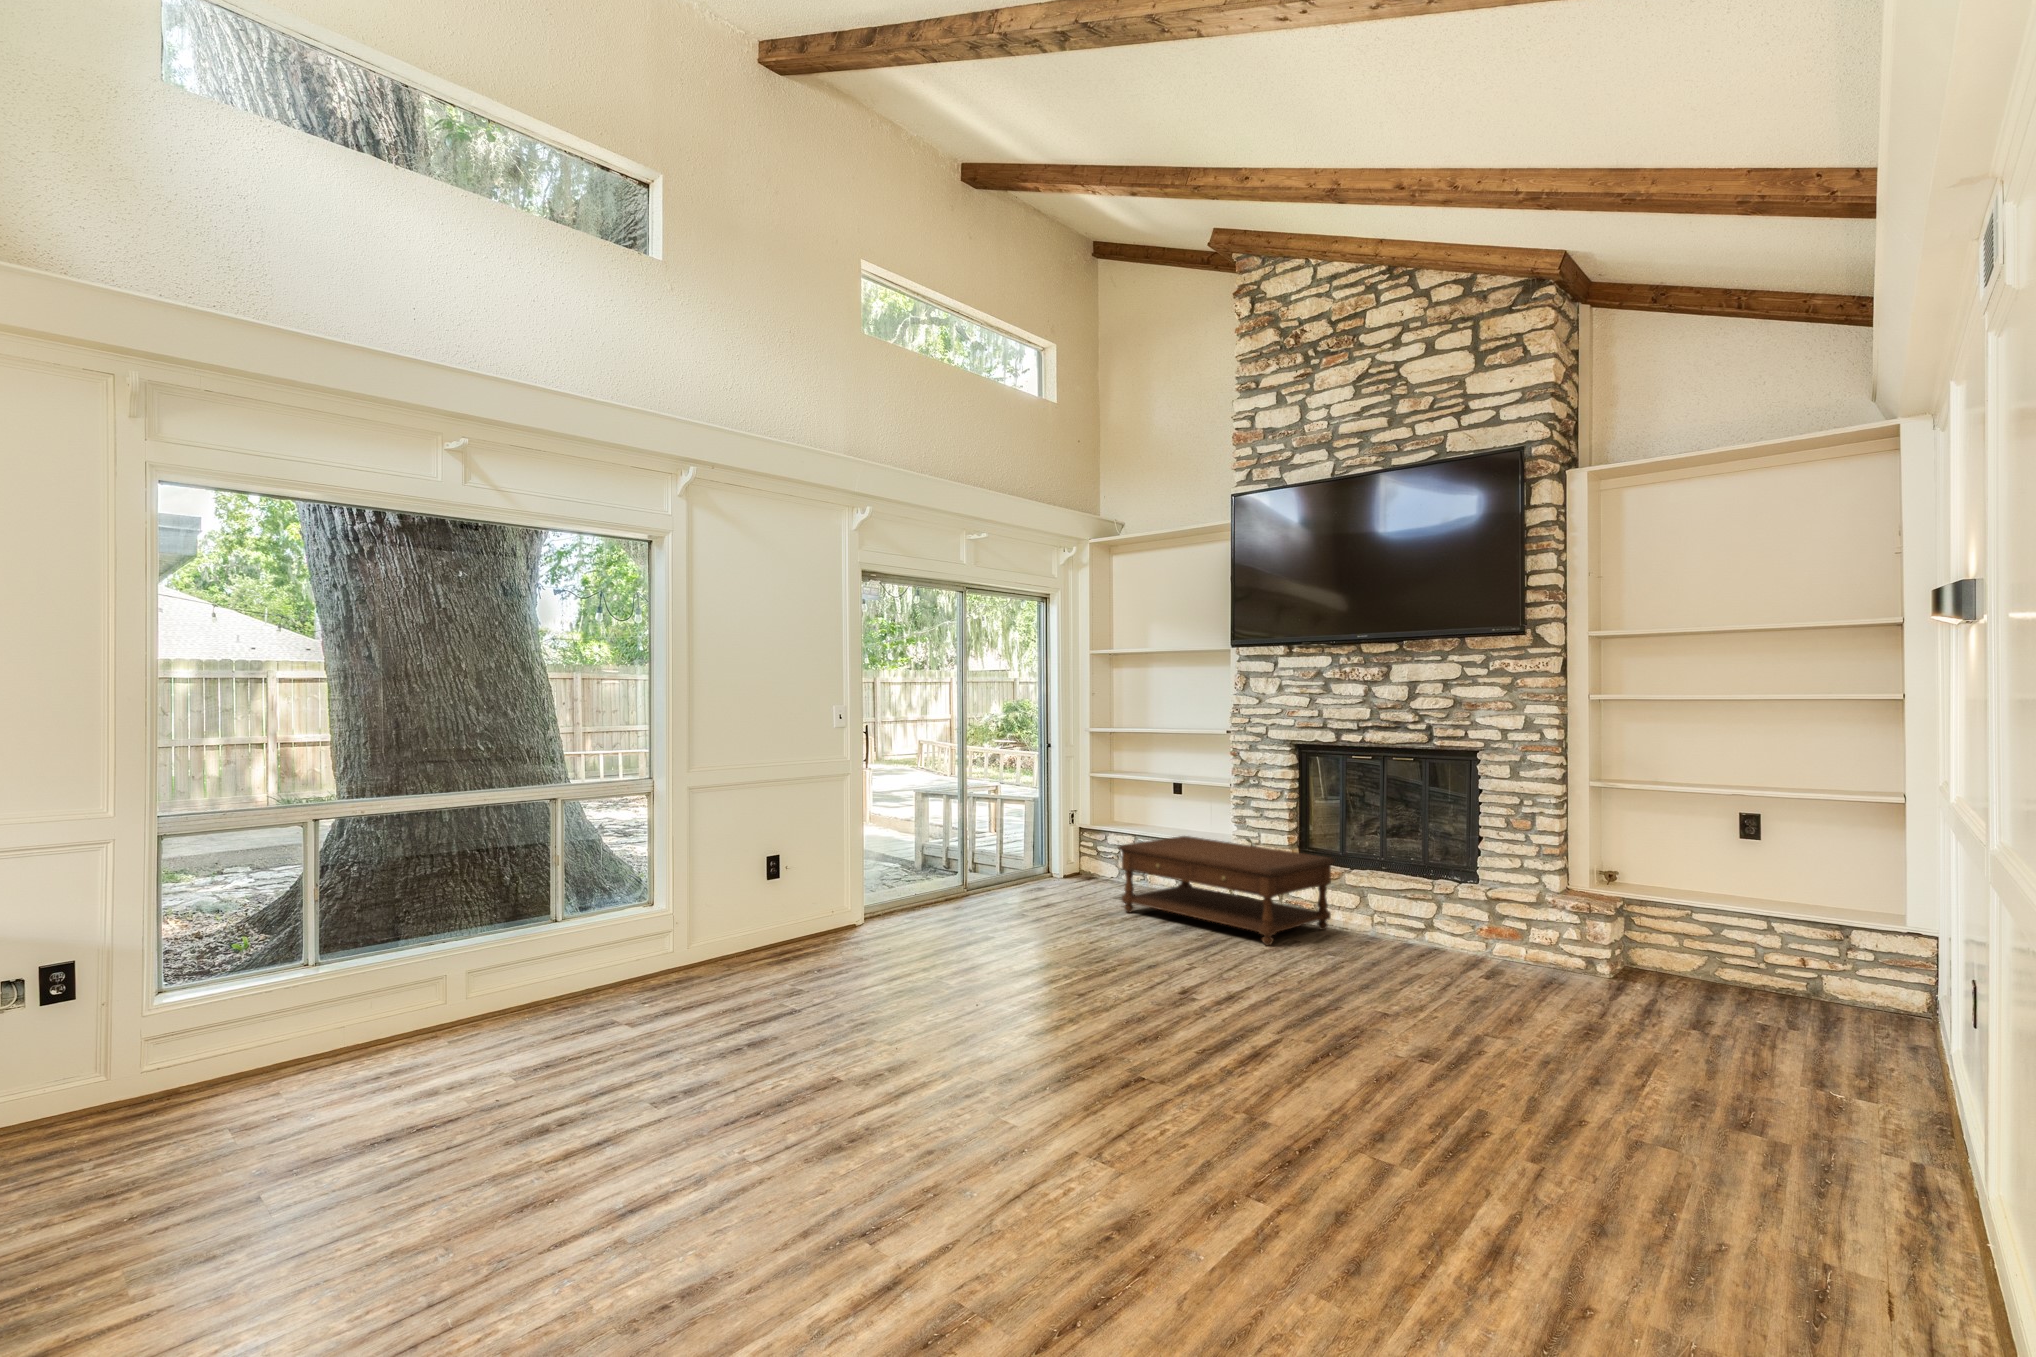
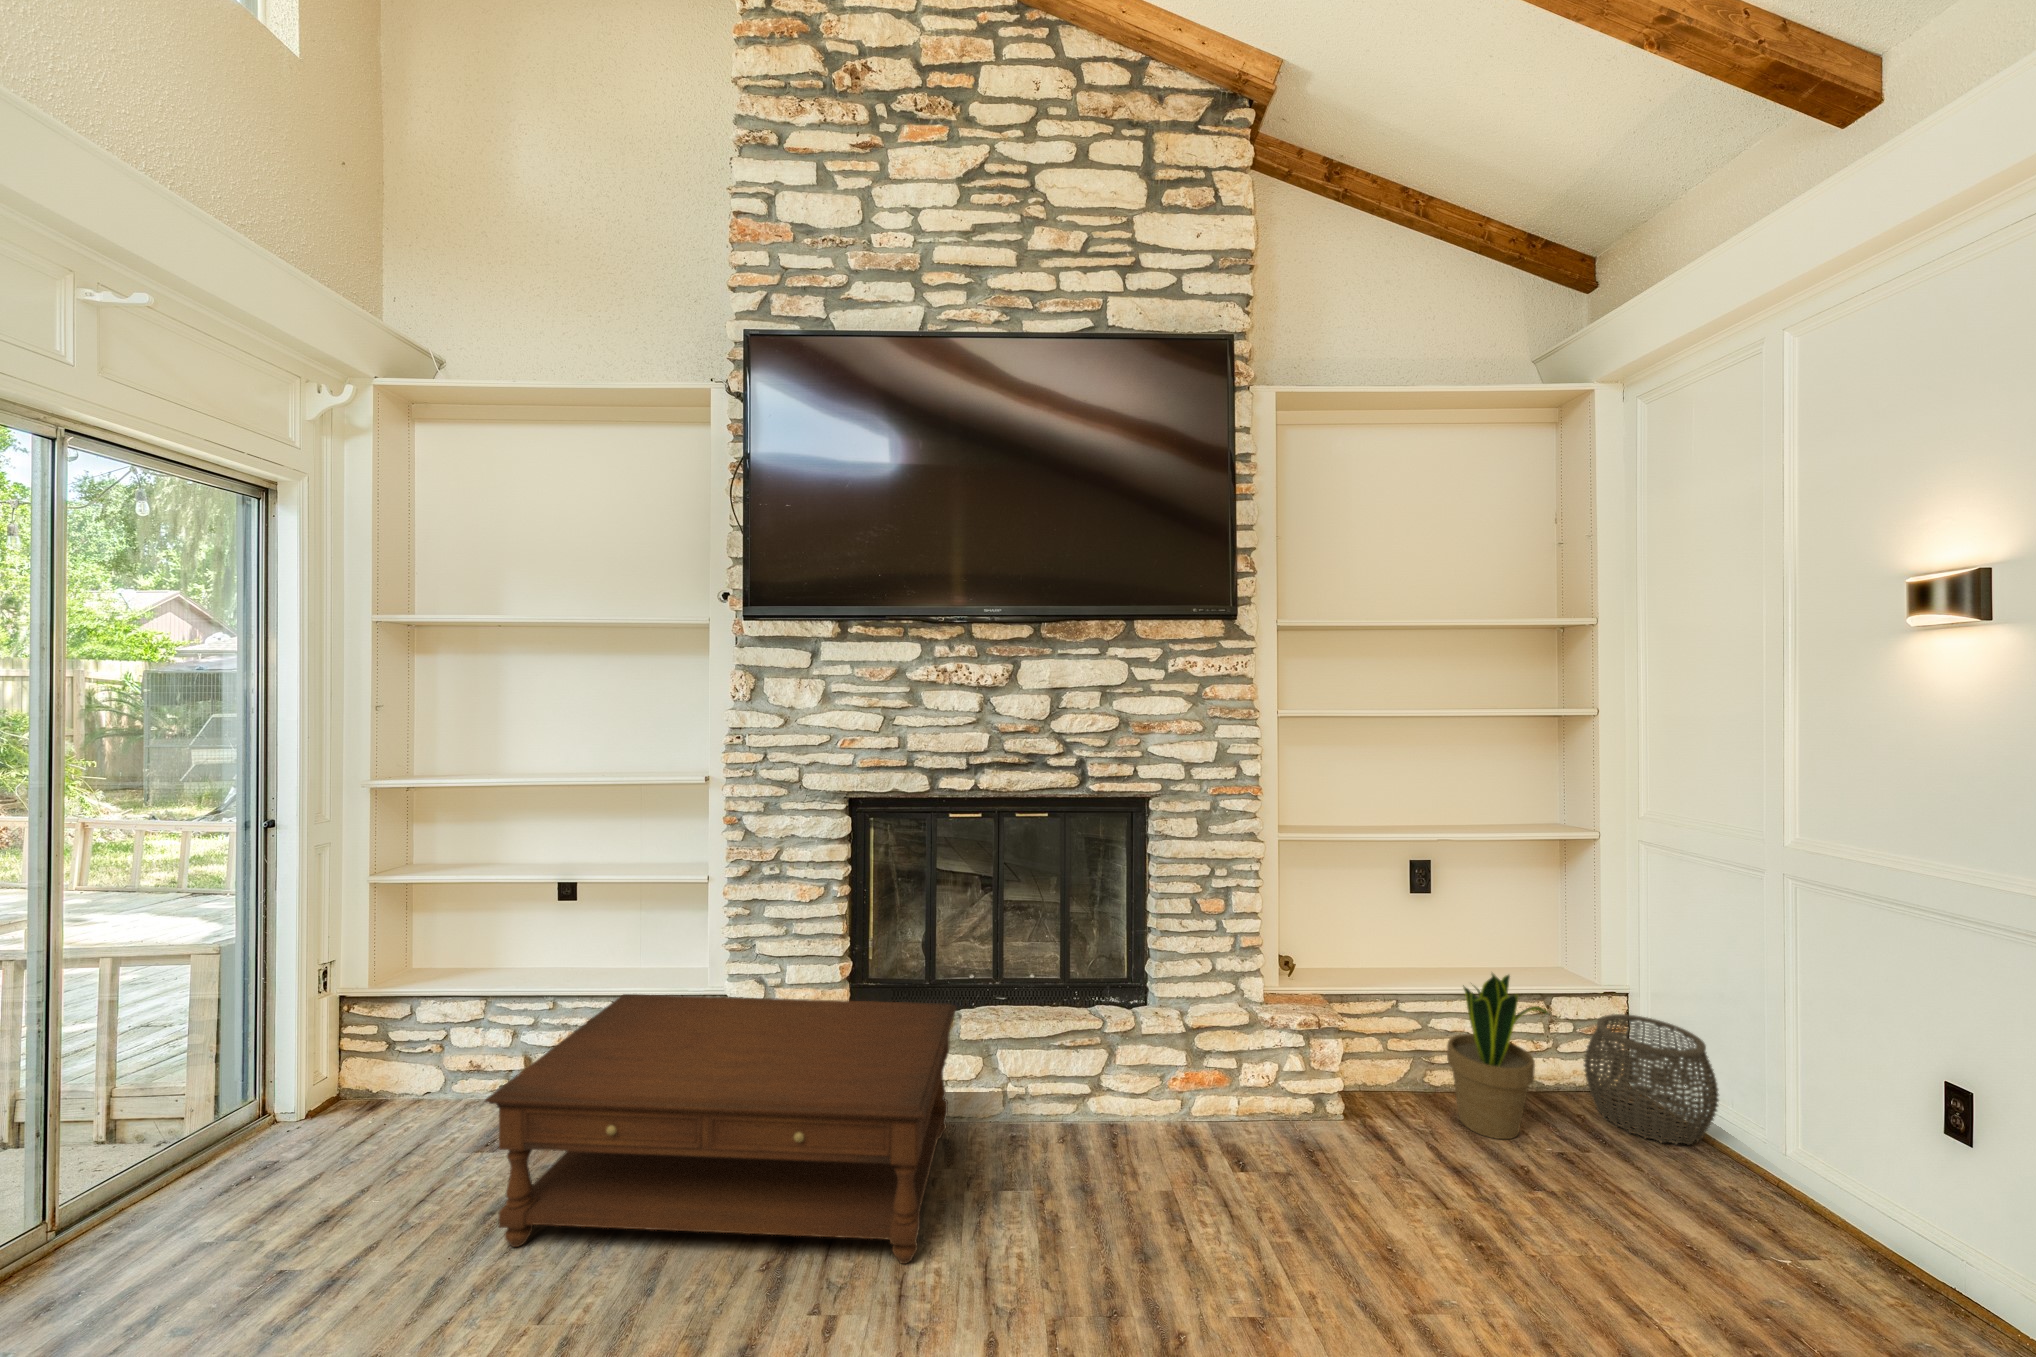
potted plant: none [1668,885,1744,1005] -> present [1447,974,1550,1139]
woven basket: none [1813,945,1928,1040] -> present [1584,1014,1719,1145]

